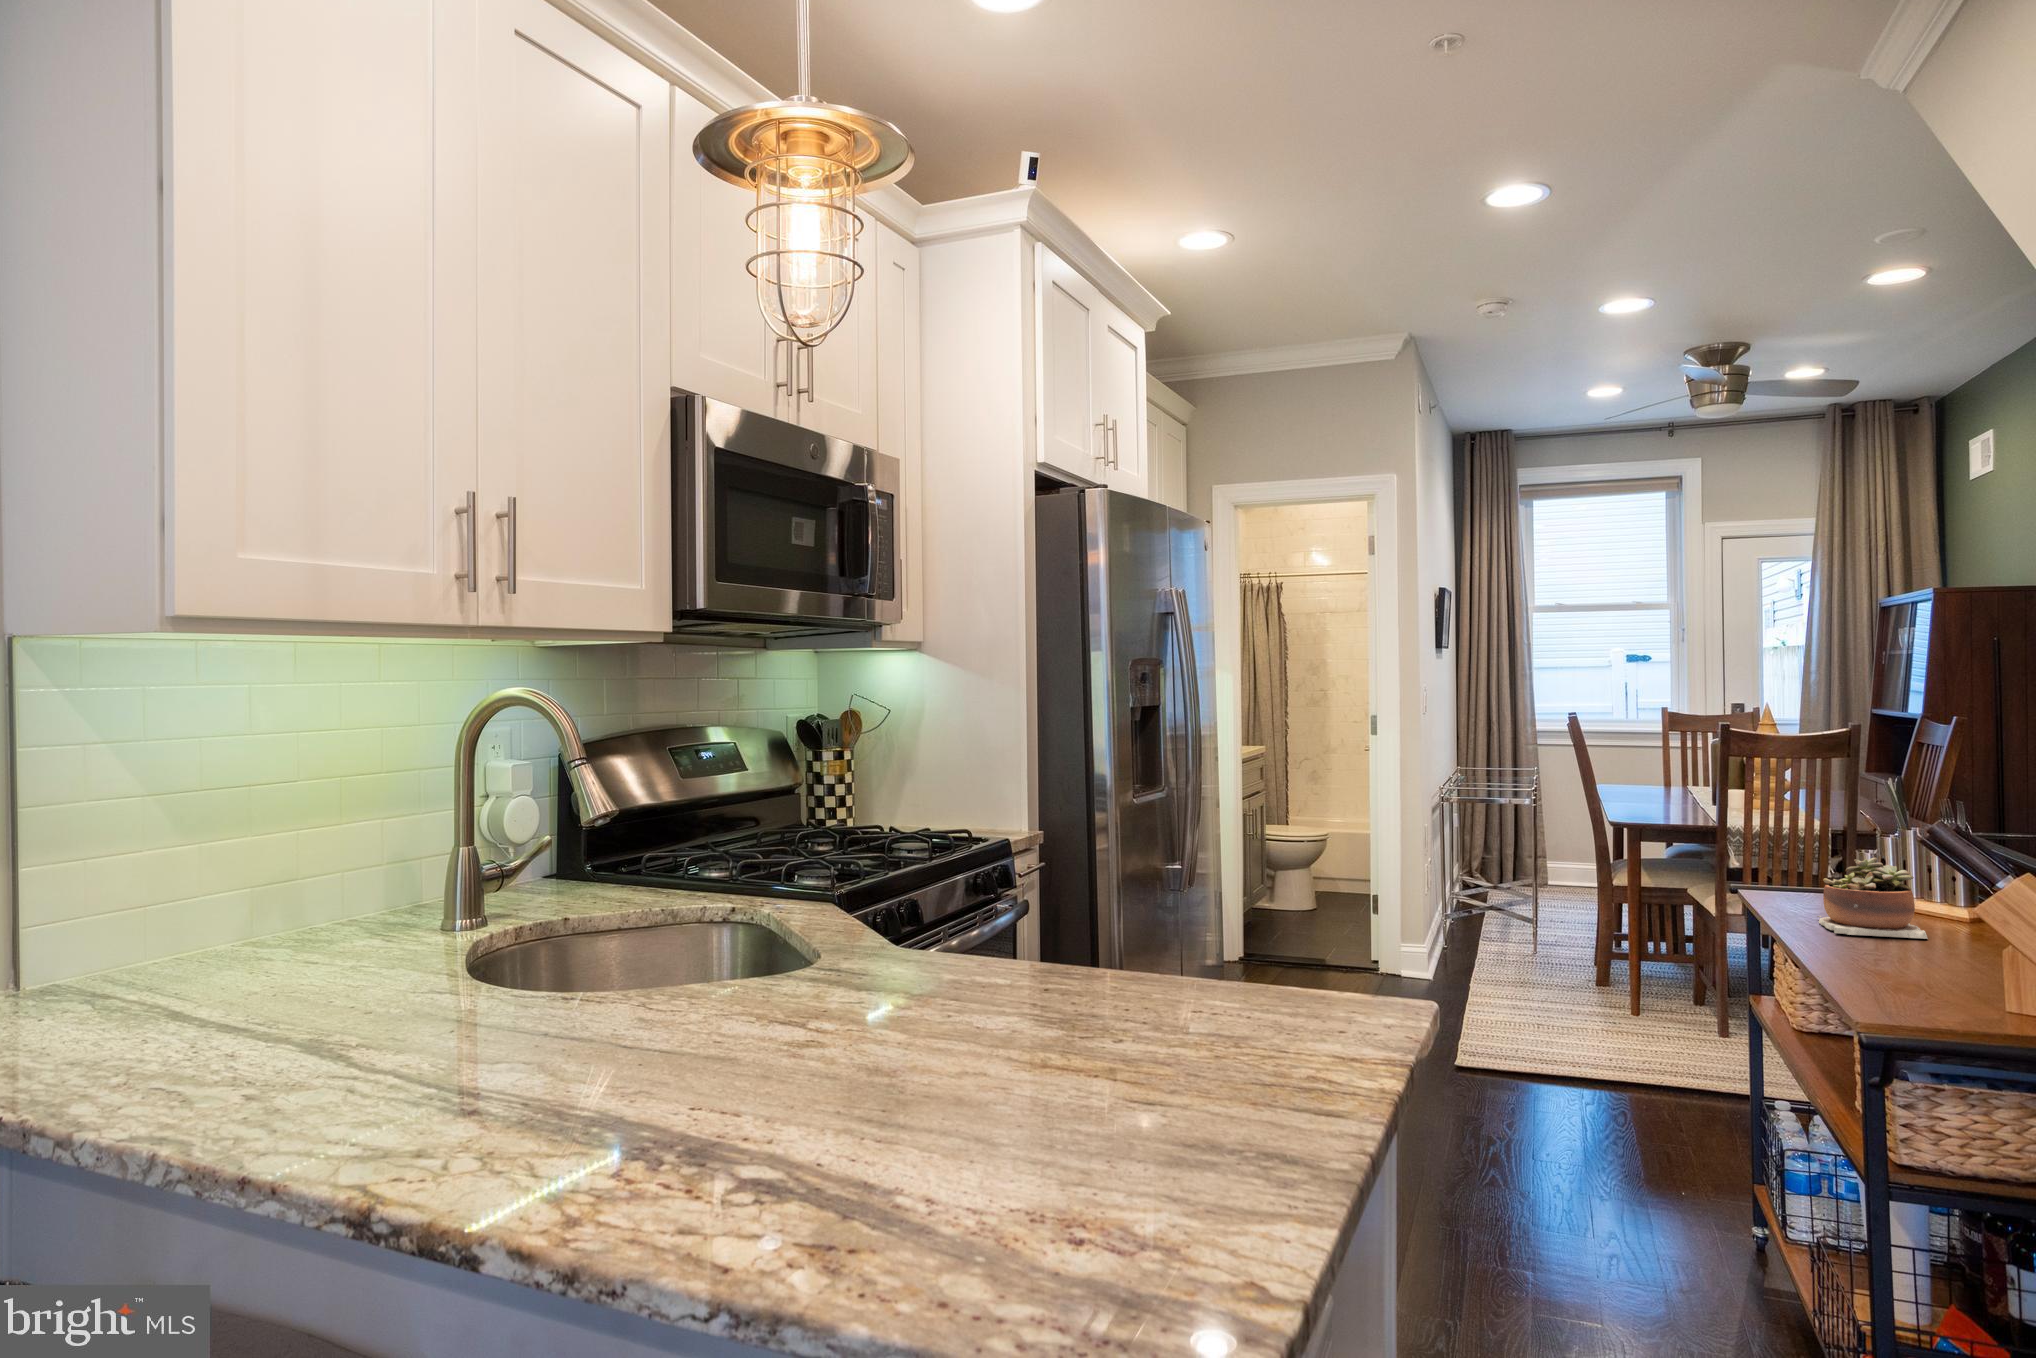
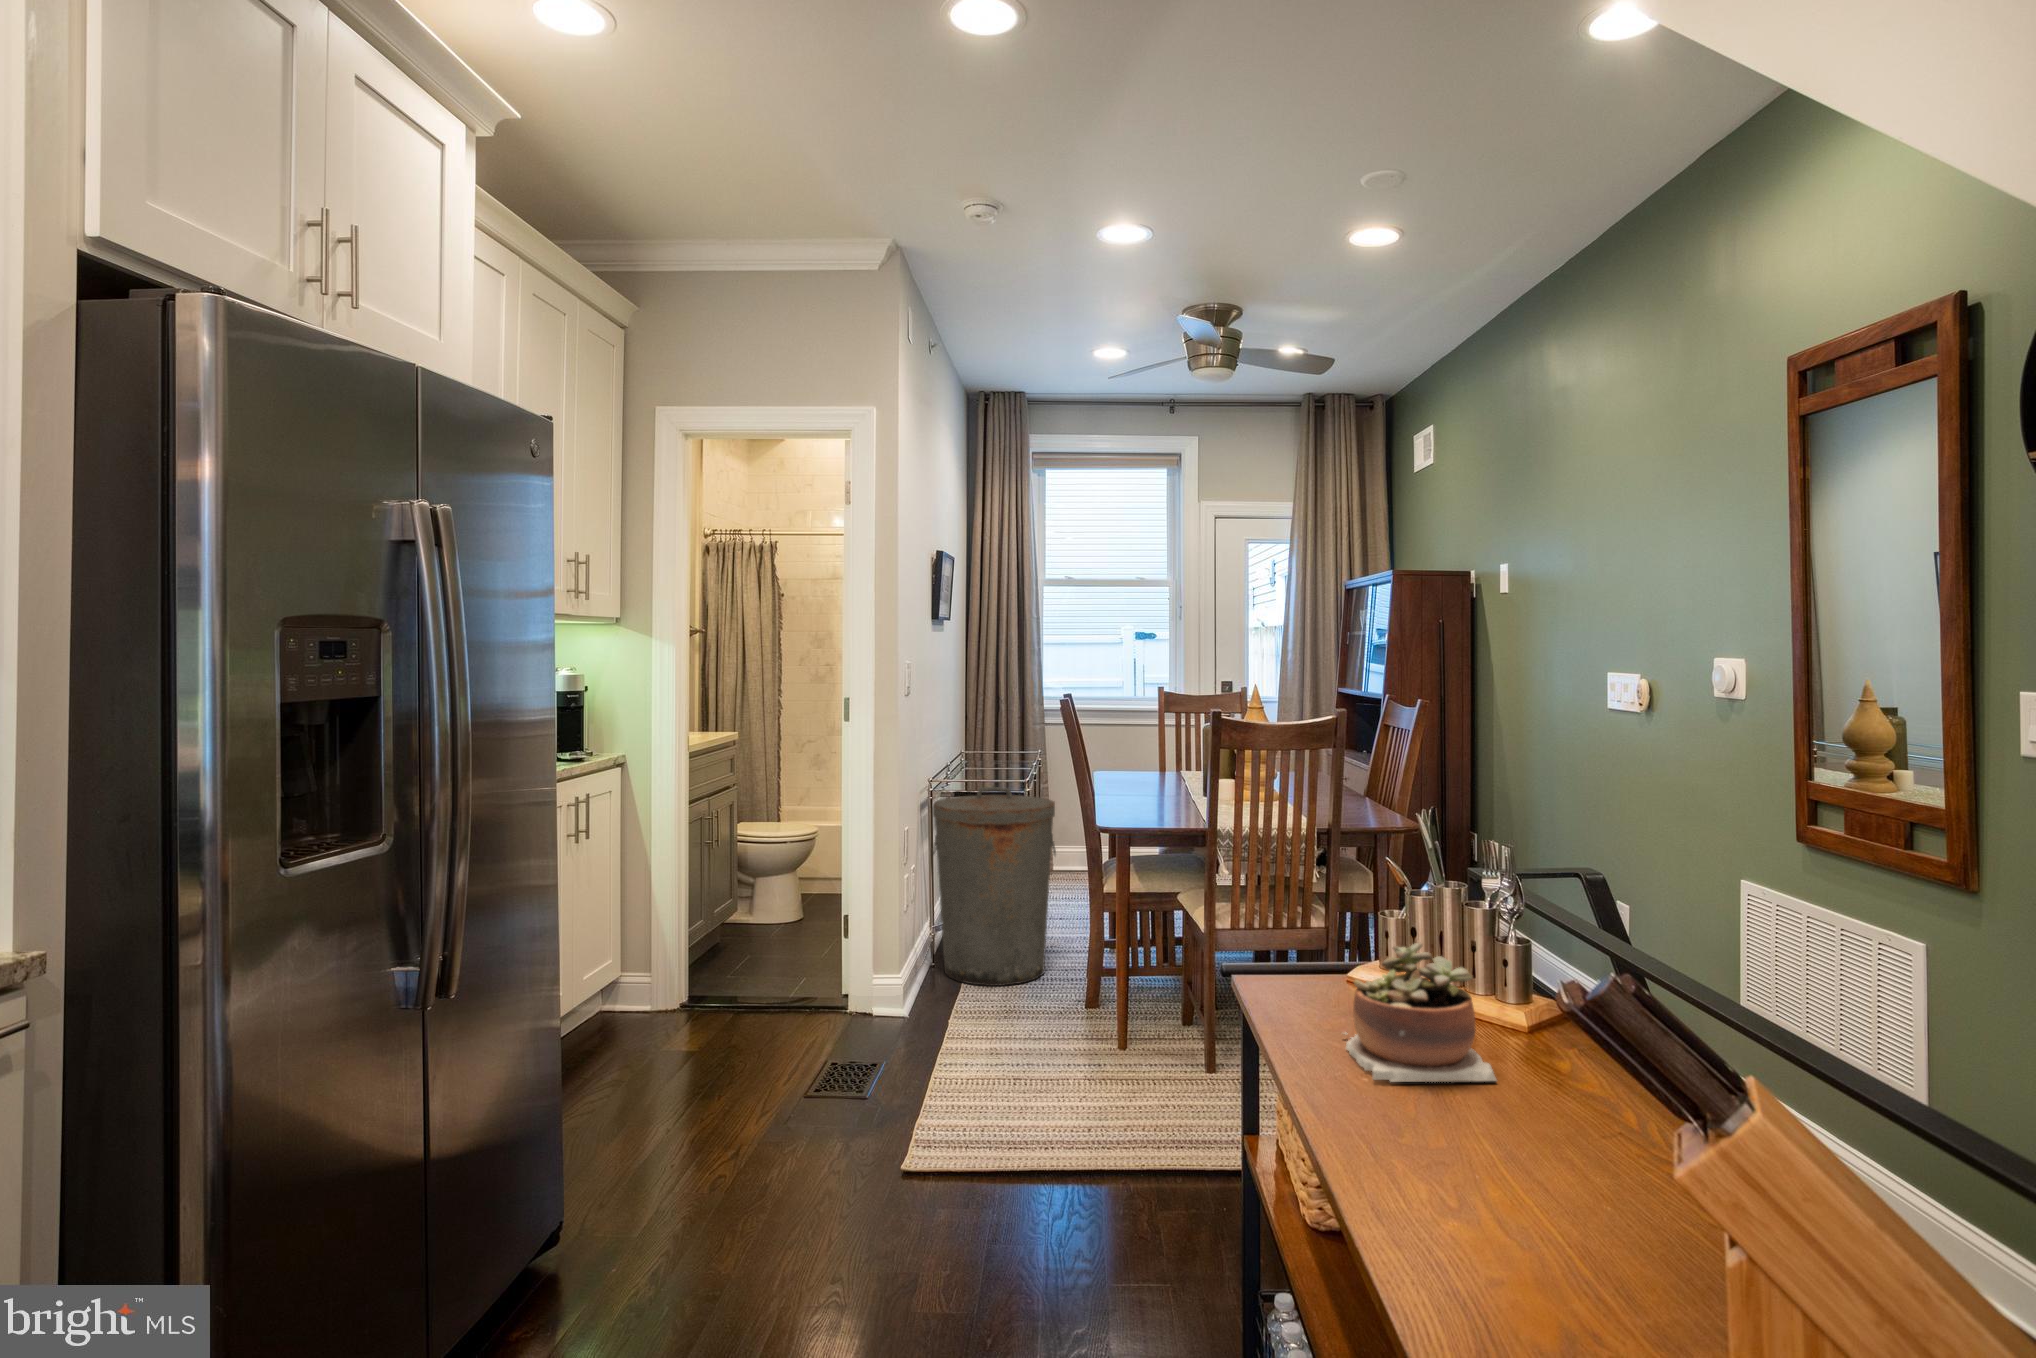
trash can: none [1443,794,1563,968] -> present [932,787,1056,986]

